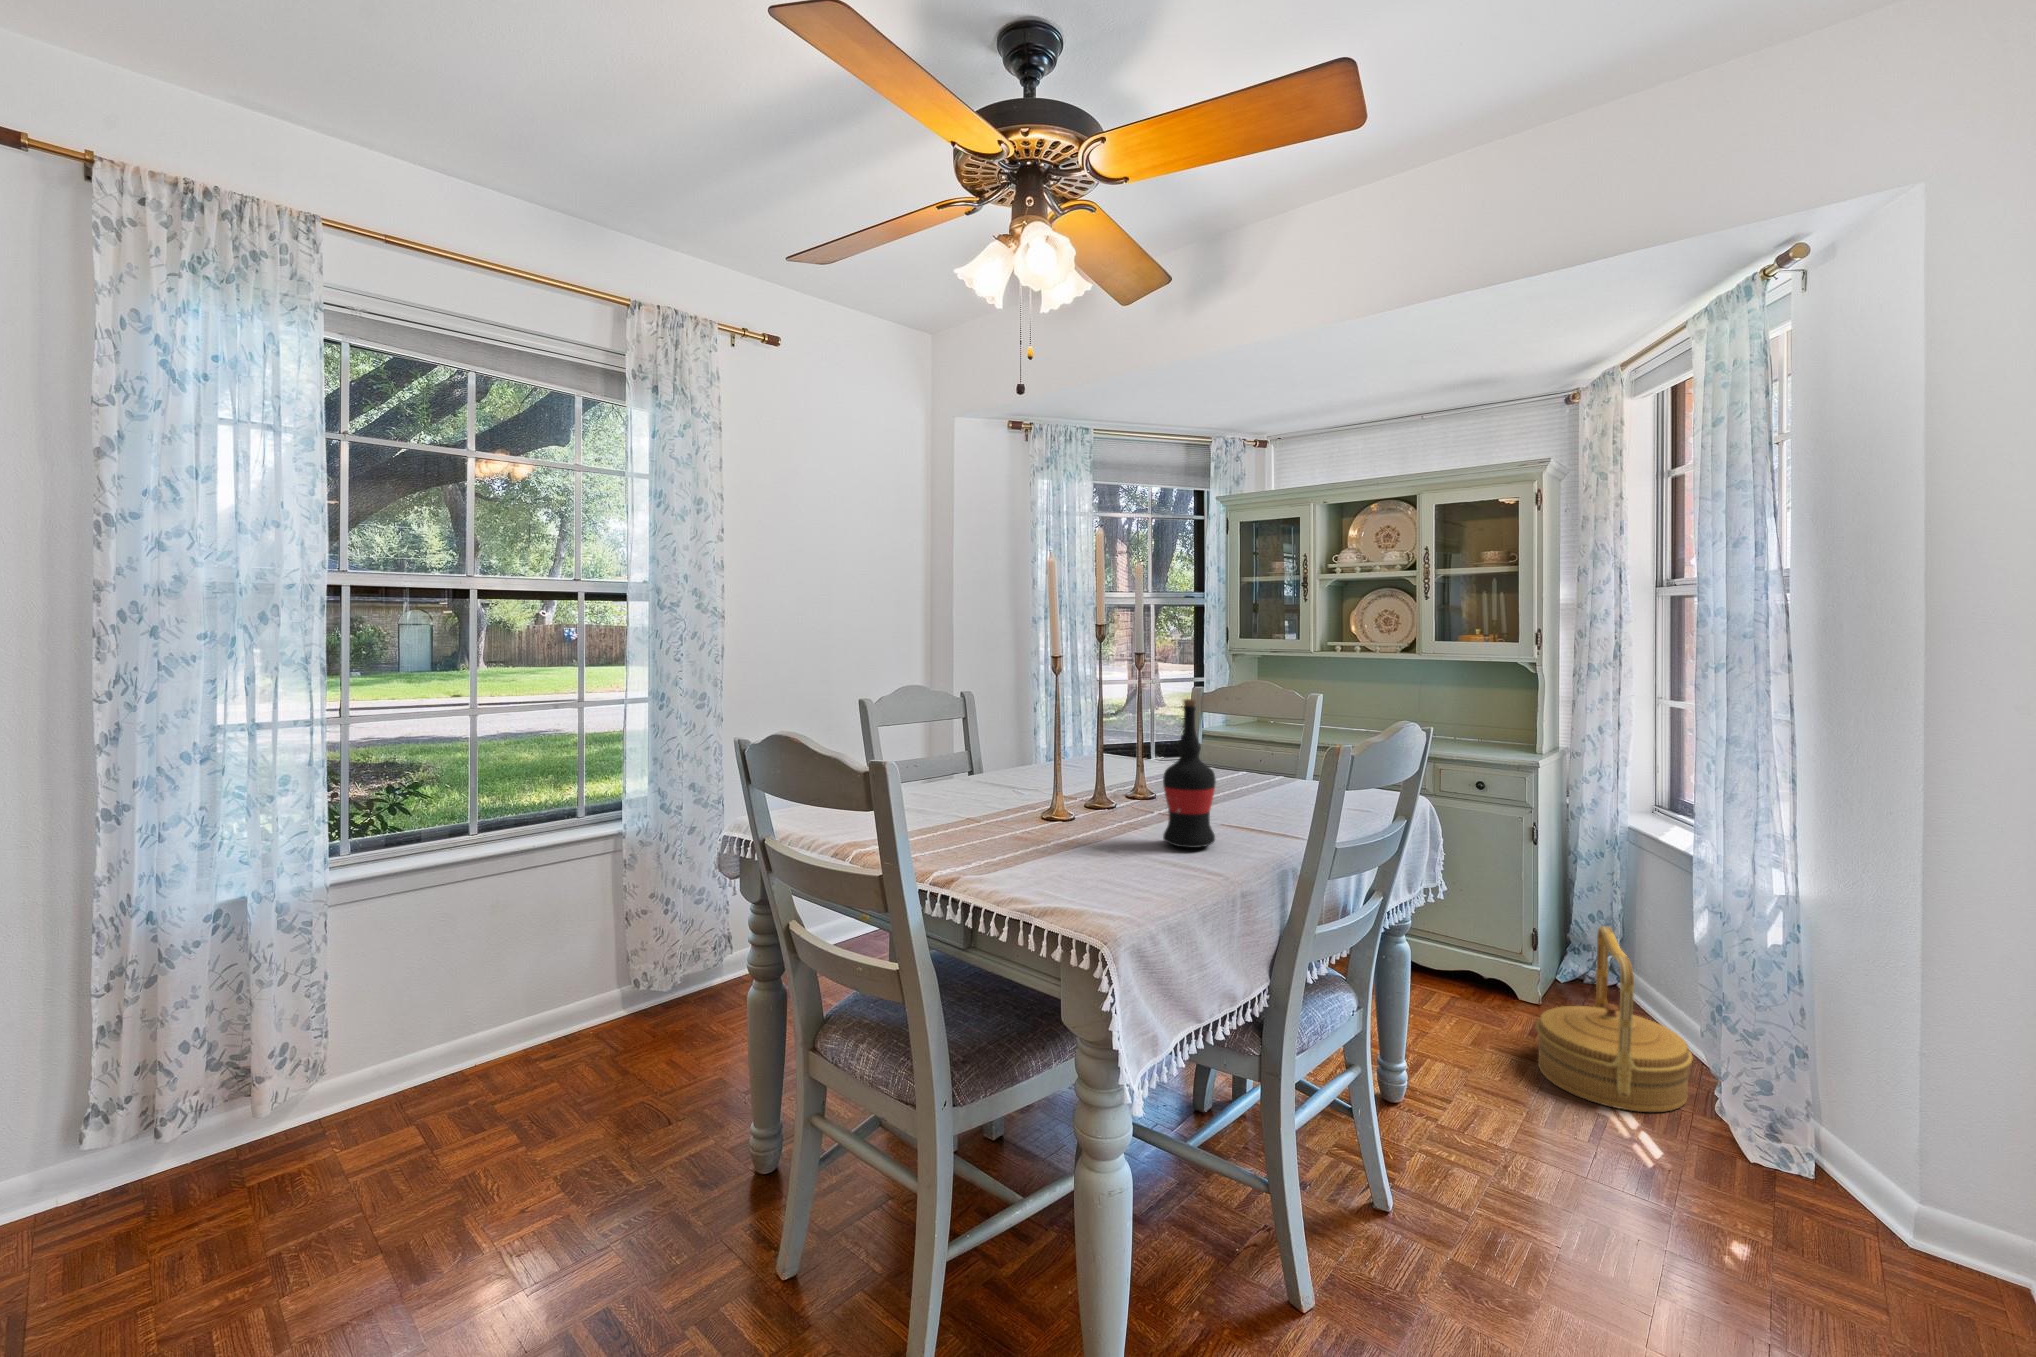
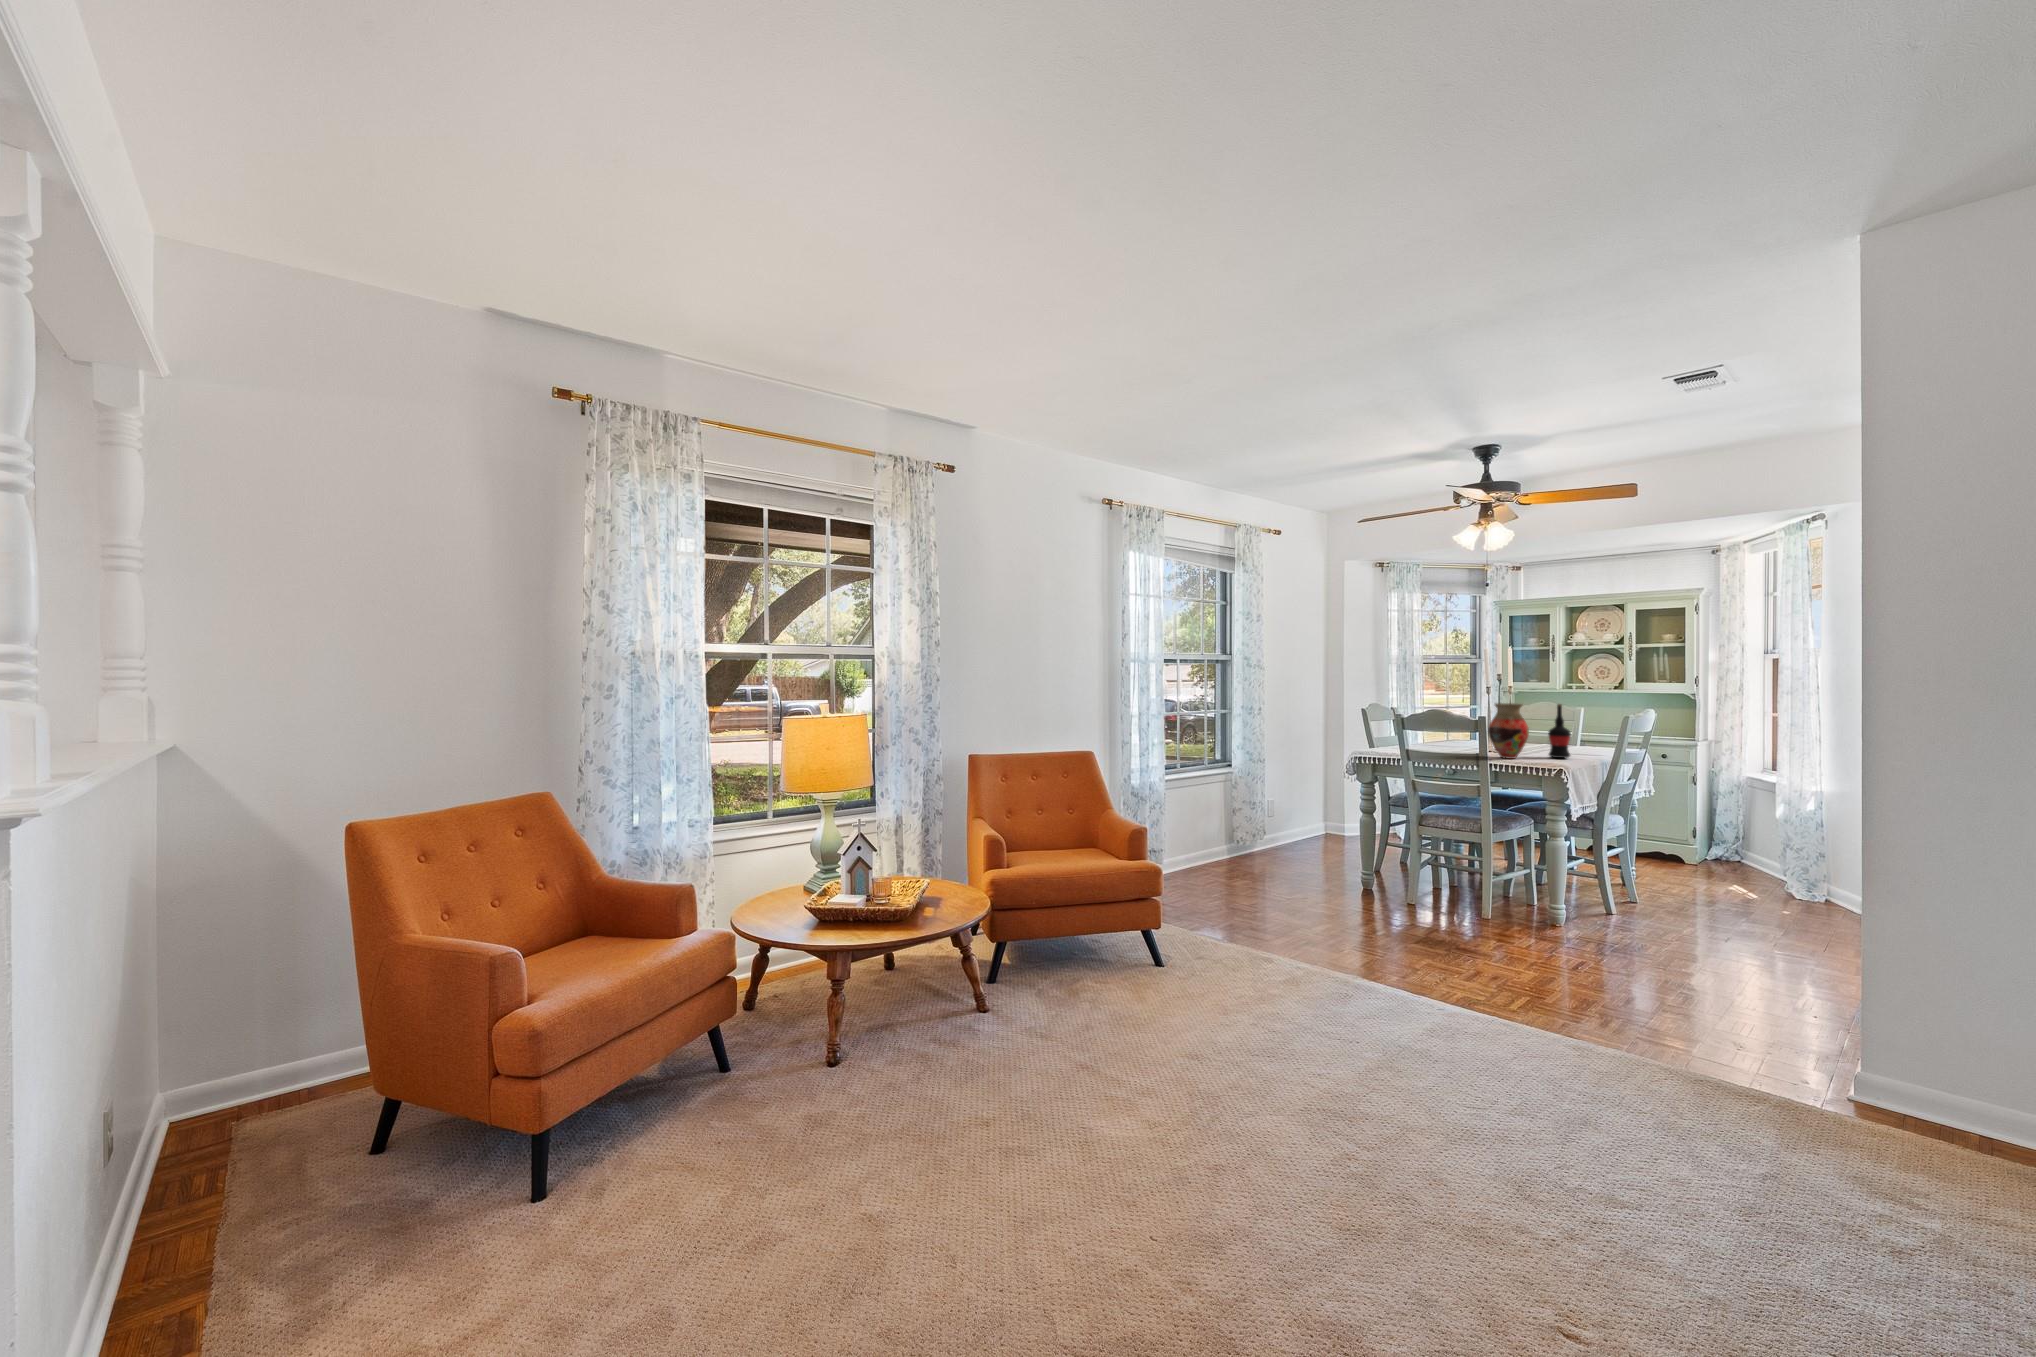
vase: none [1004,698,1103,854] -> present [1488,703,1529,759]
woven basket: present [1536,926,1693,1112] -> none [1698,818,1776,893]

